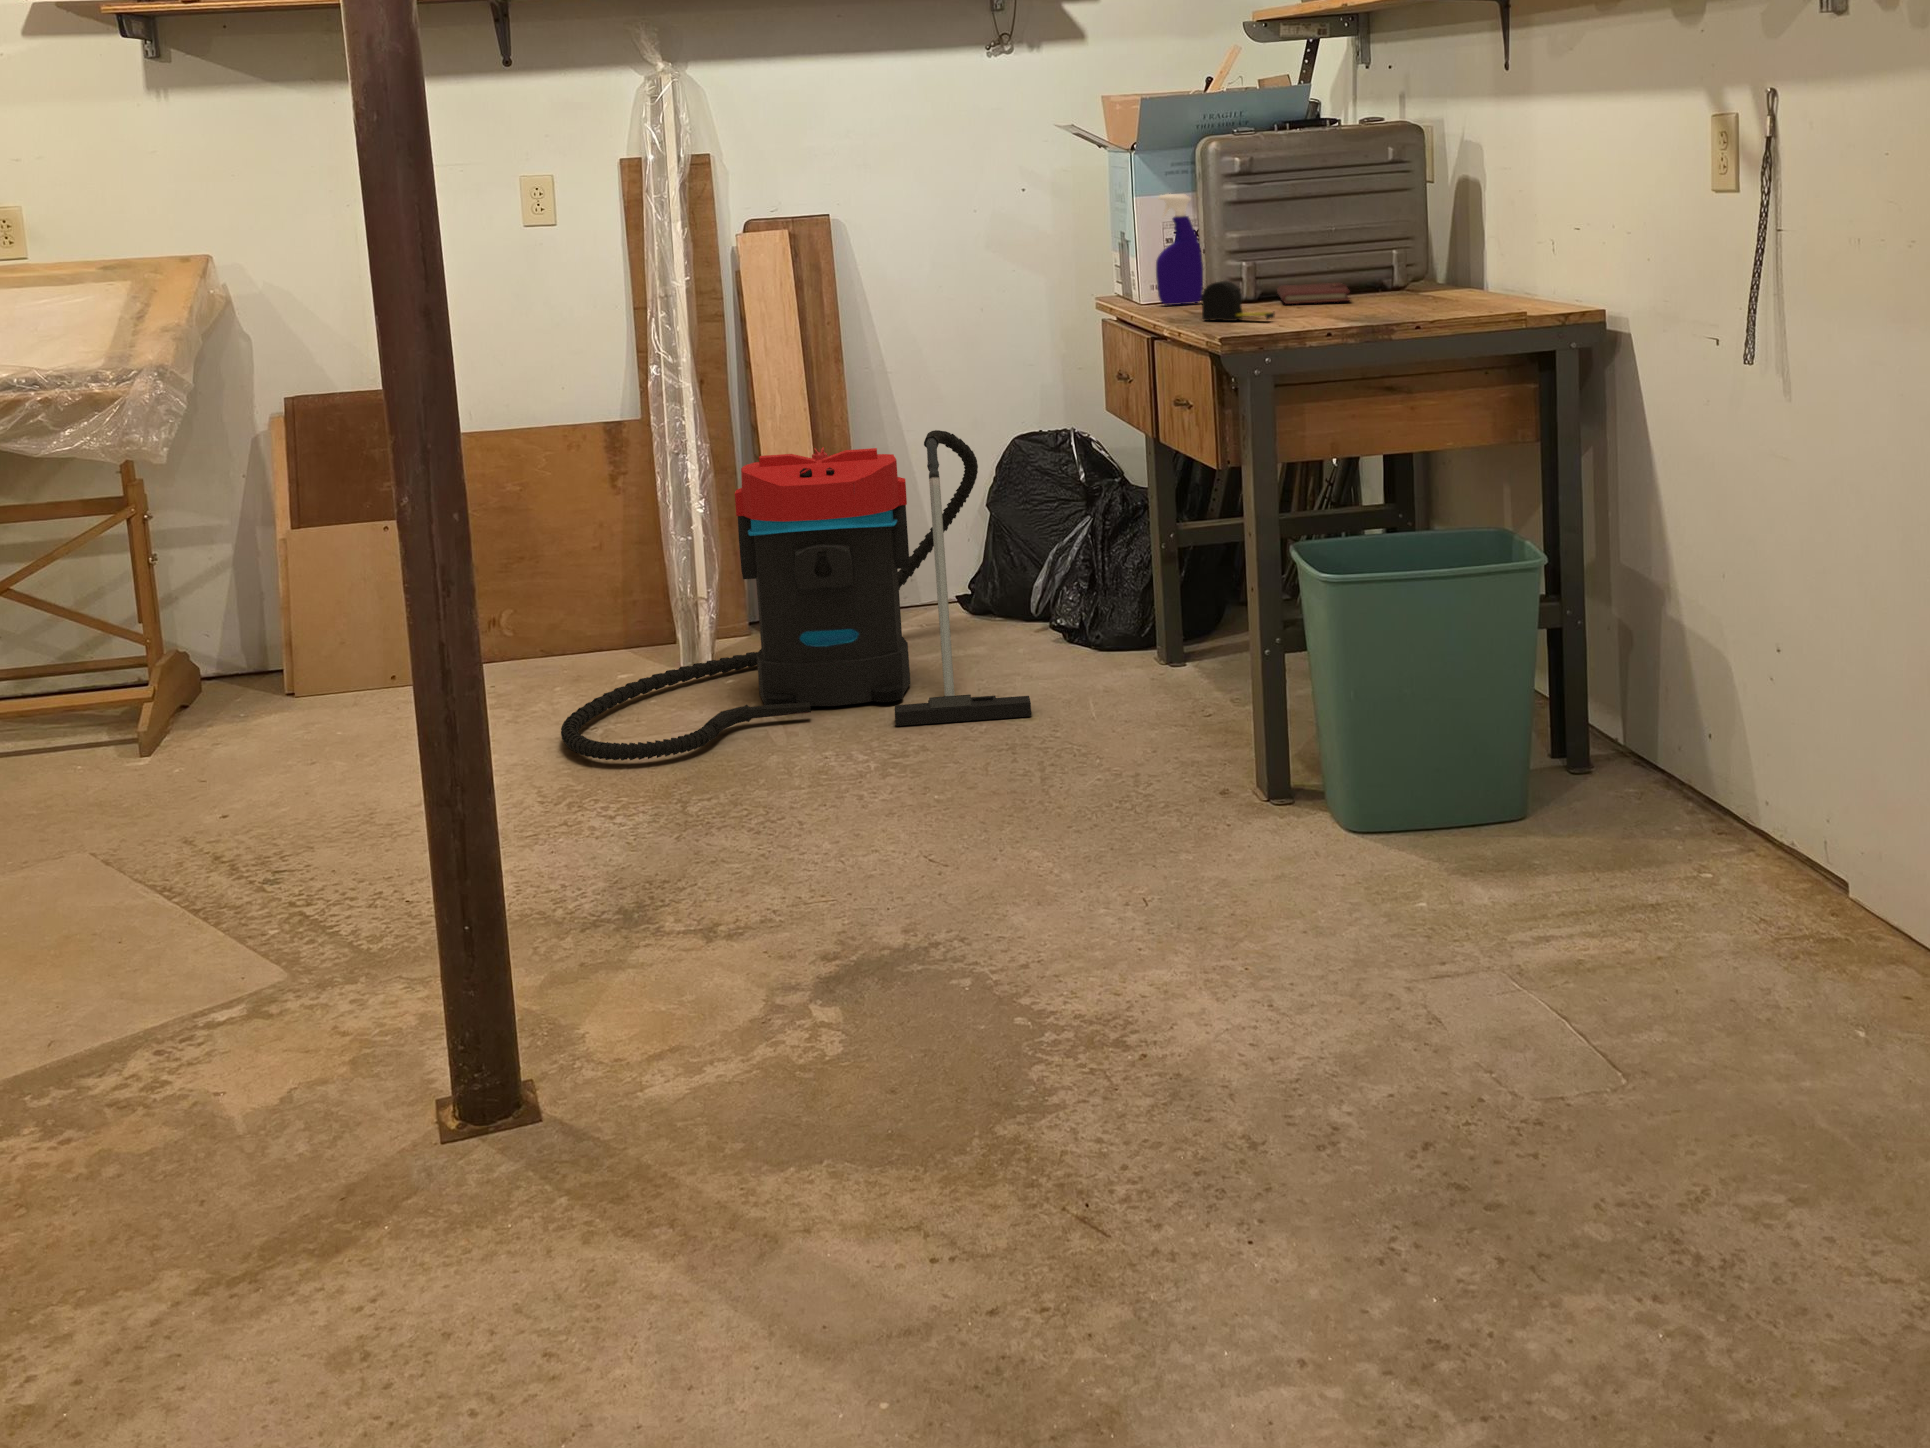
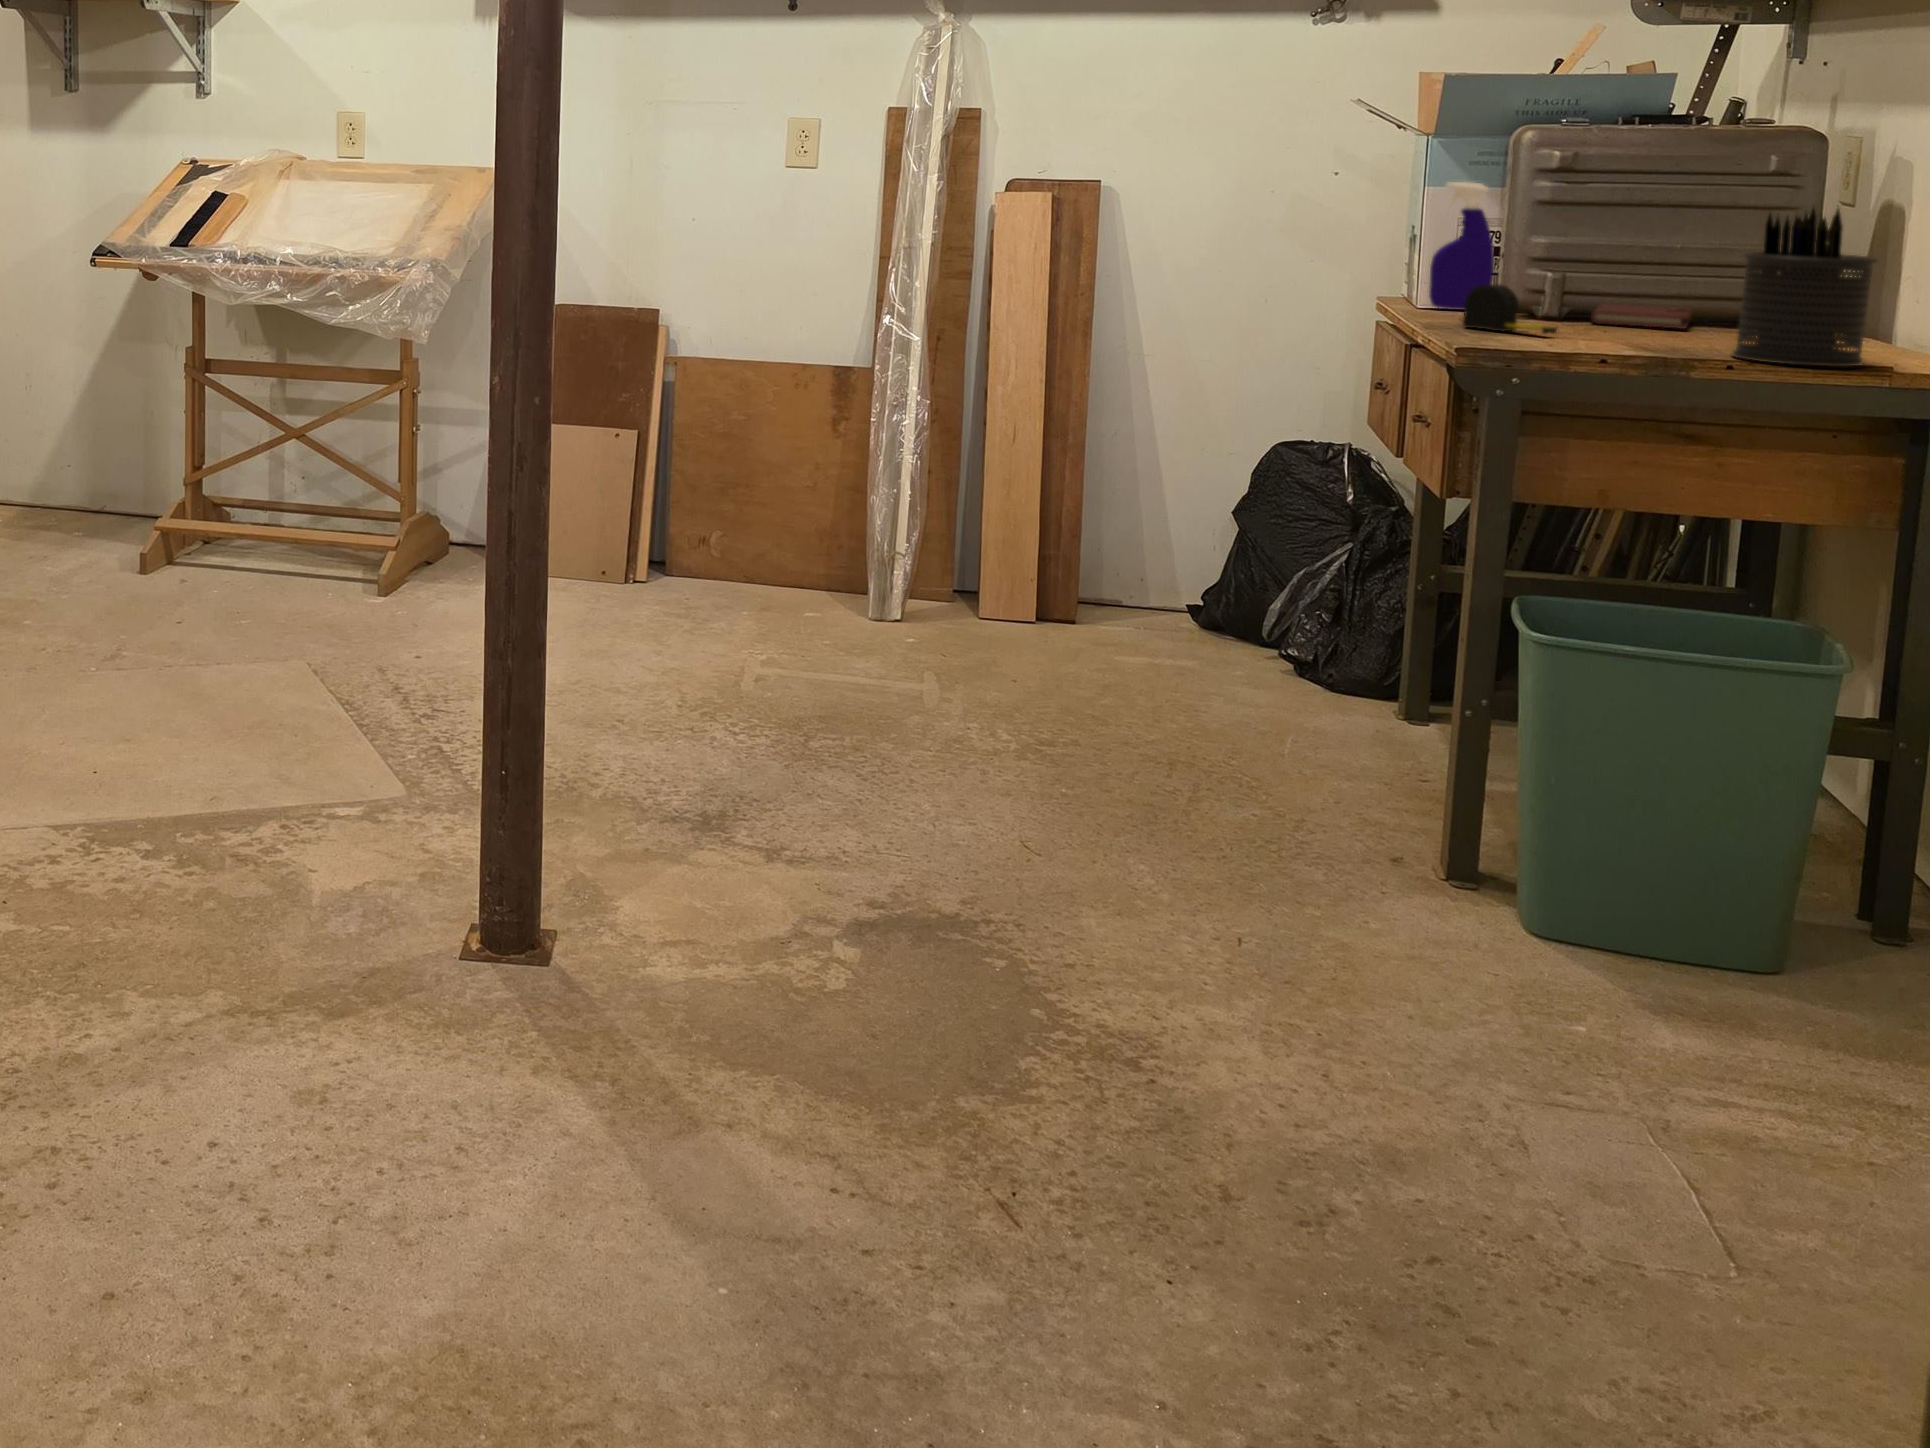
pen holder: none [1399,193,1489,324] -> present [1732,208,1878,367]
vacuum cleaner: present [561,430,1031,760] -> none [717,416,1216,738]

